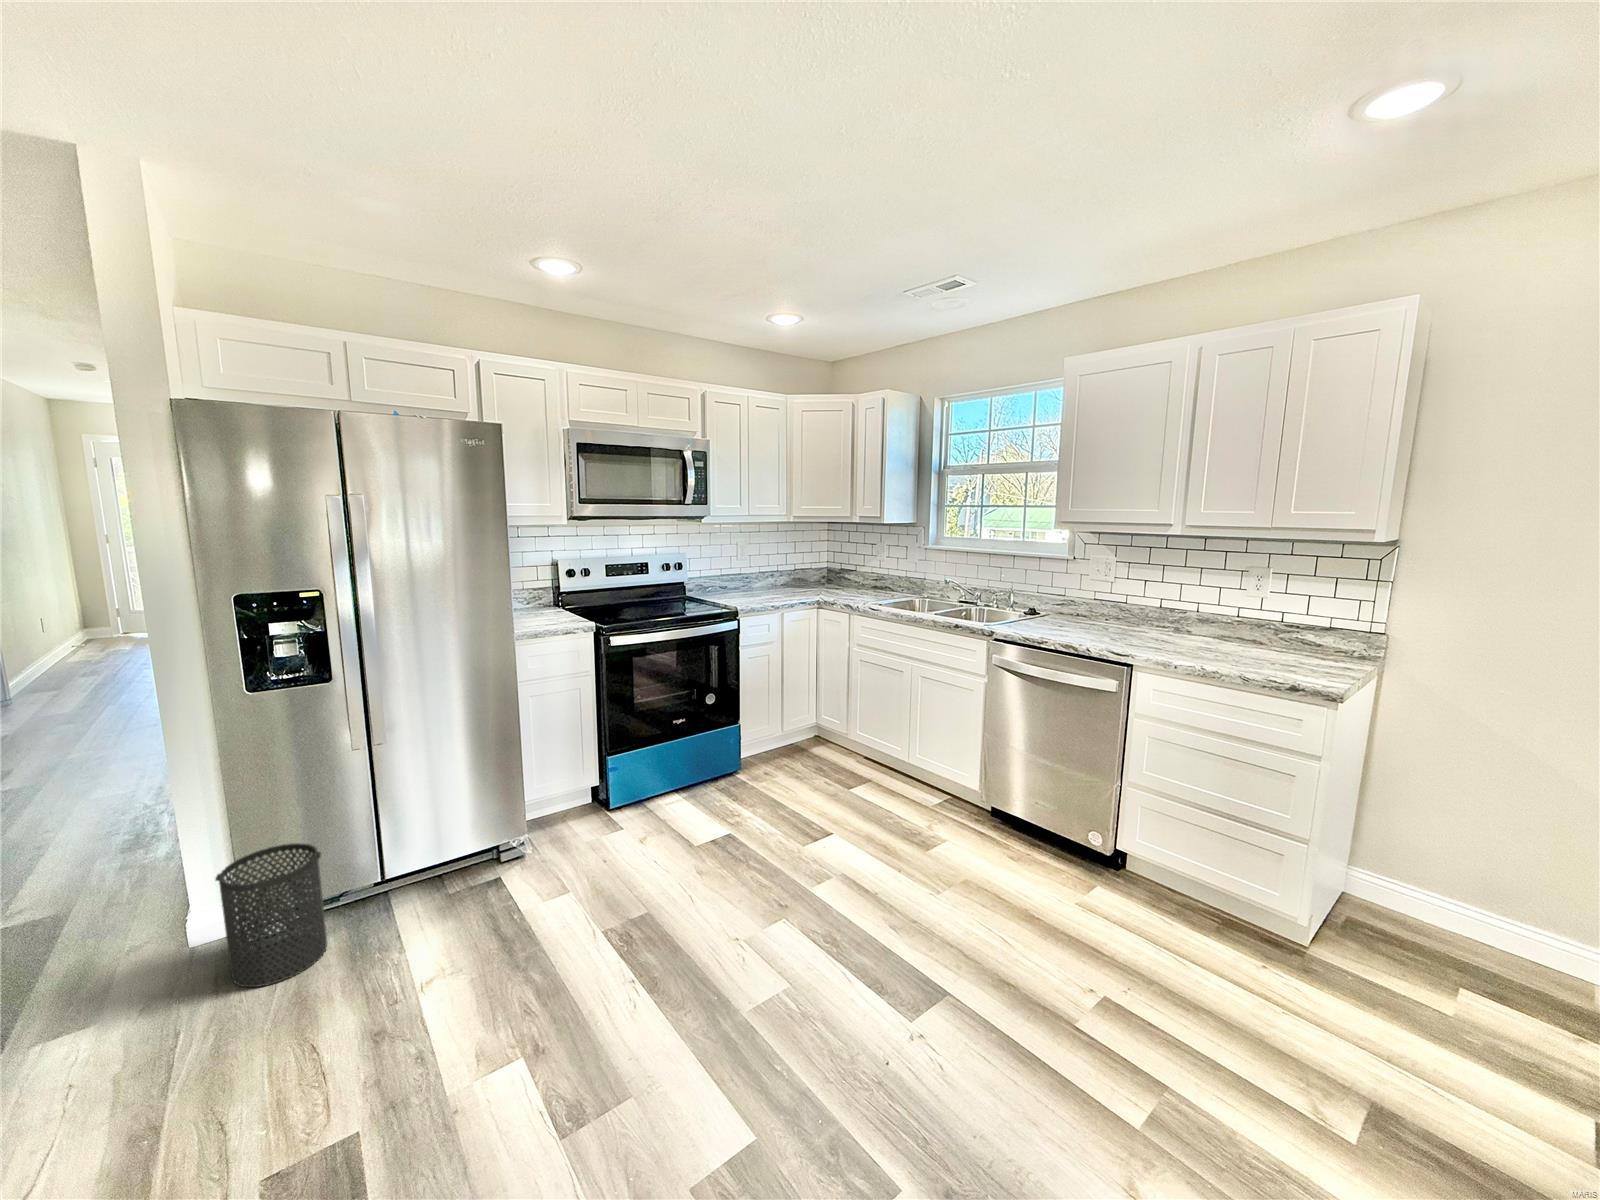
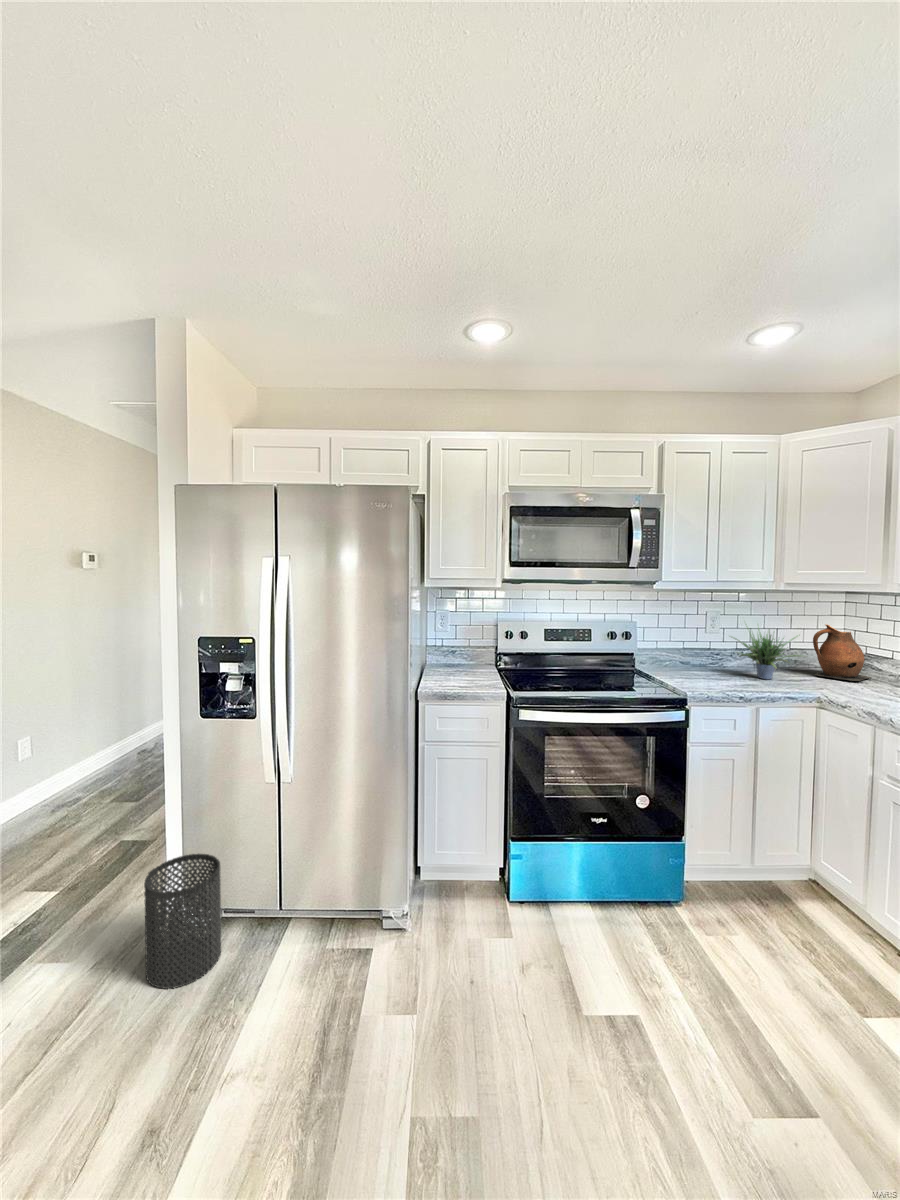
potted plant: none [755,545,810,594] -> present [734,628,805,679]
ceramic pitcher: none [811,548,846,590] -> present [813,624,871,681]

